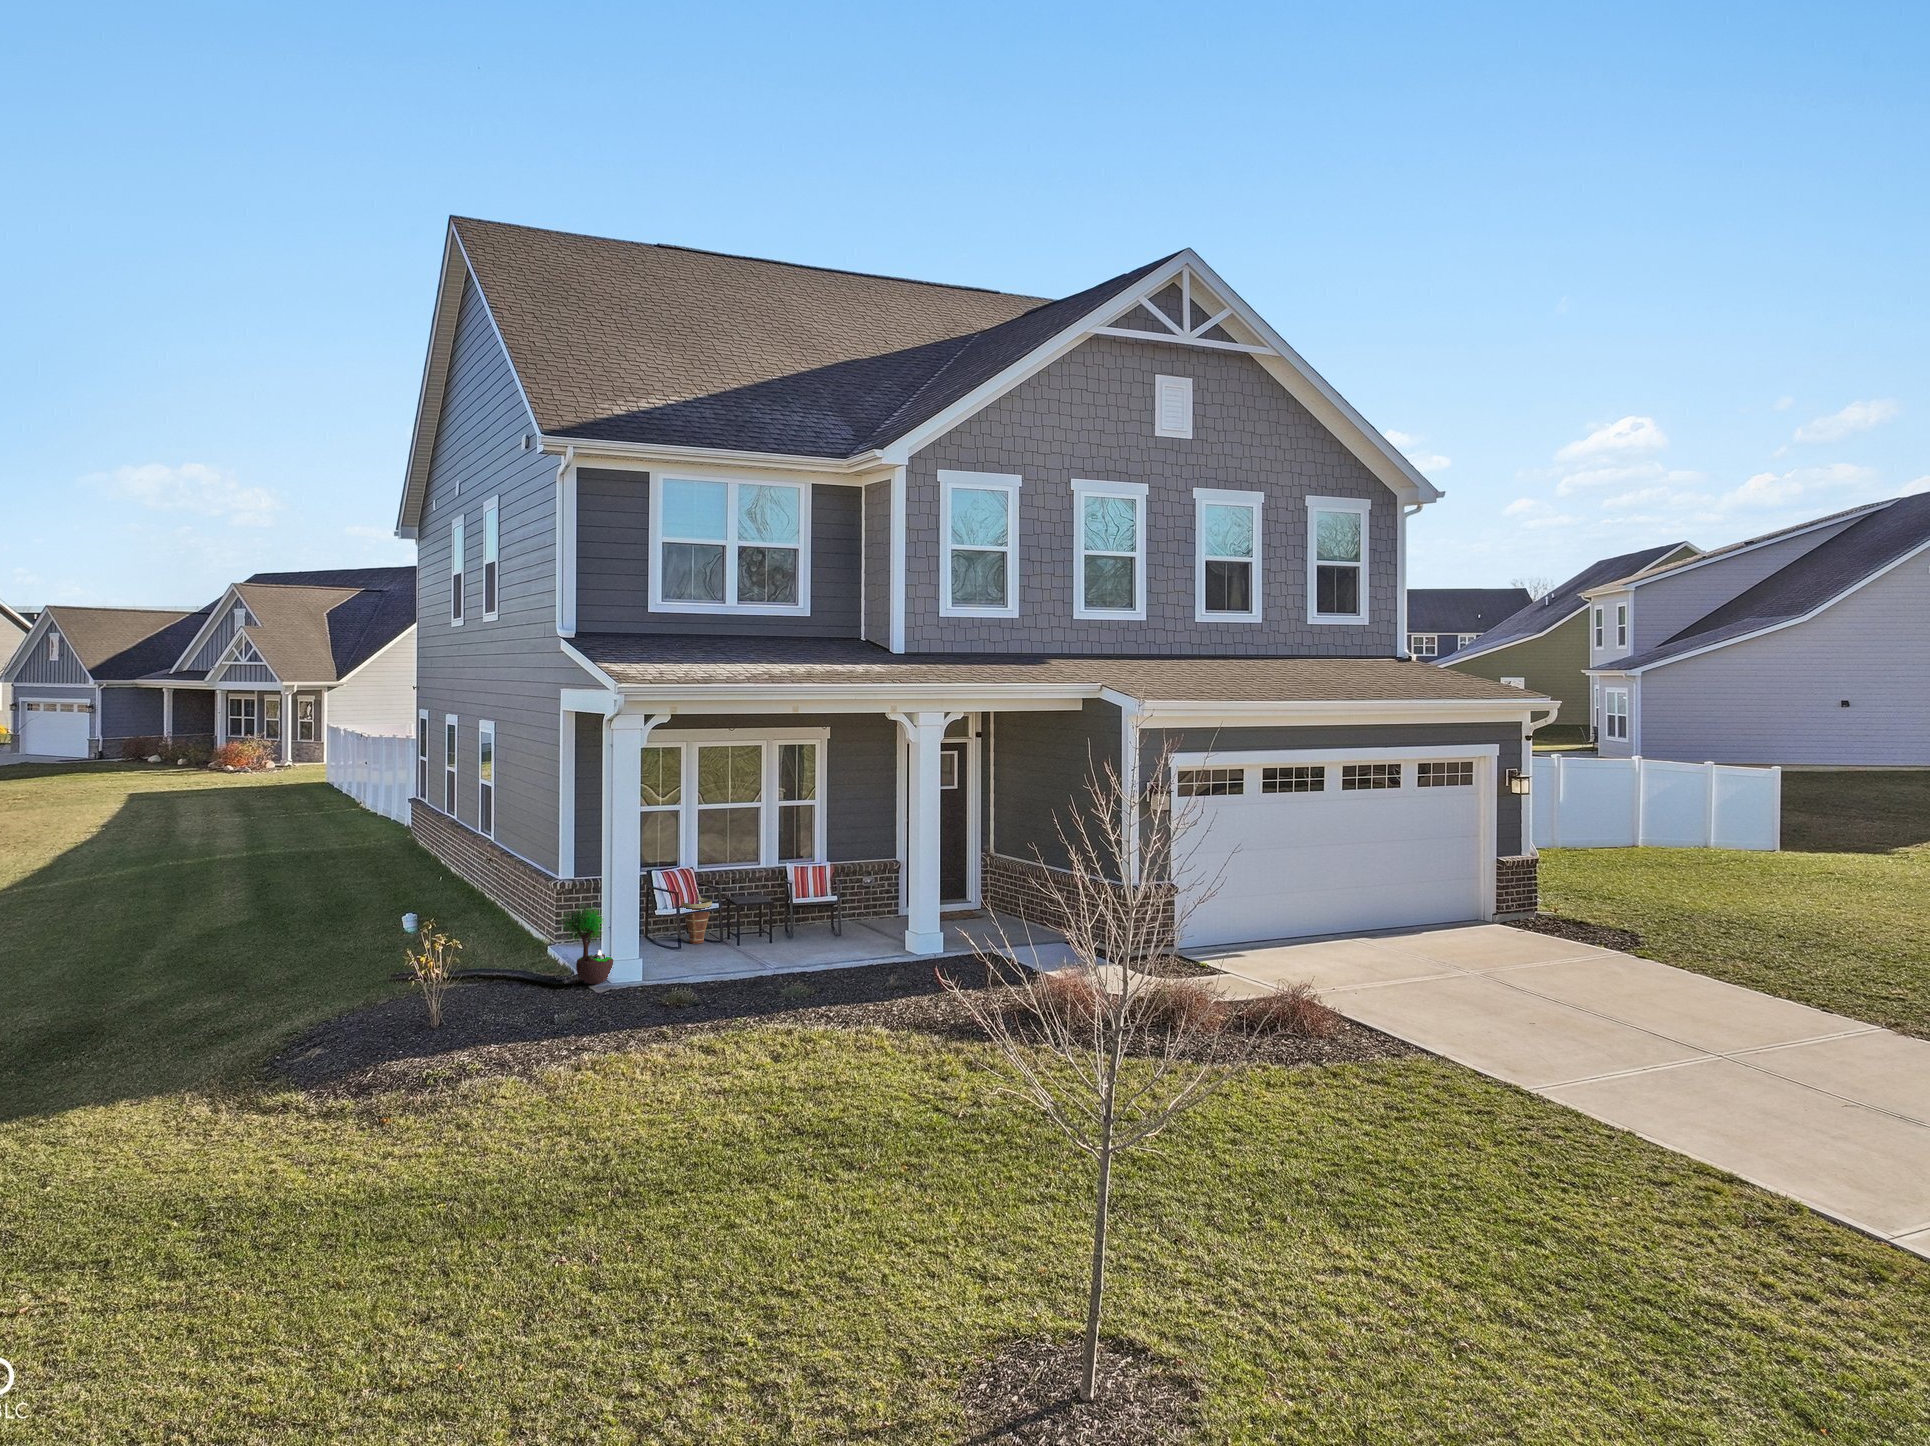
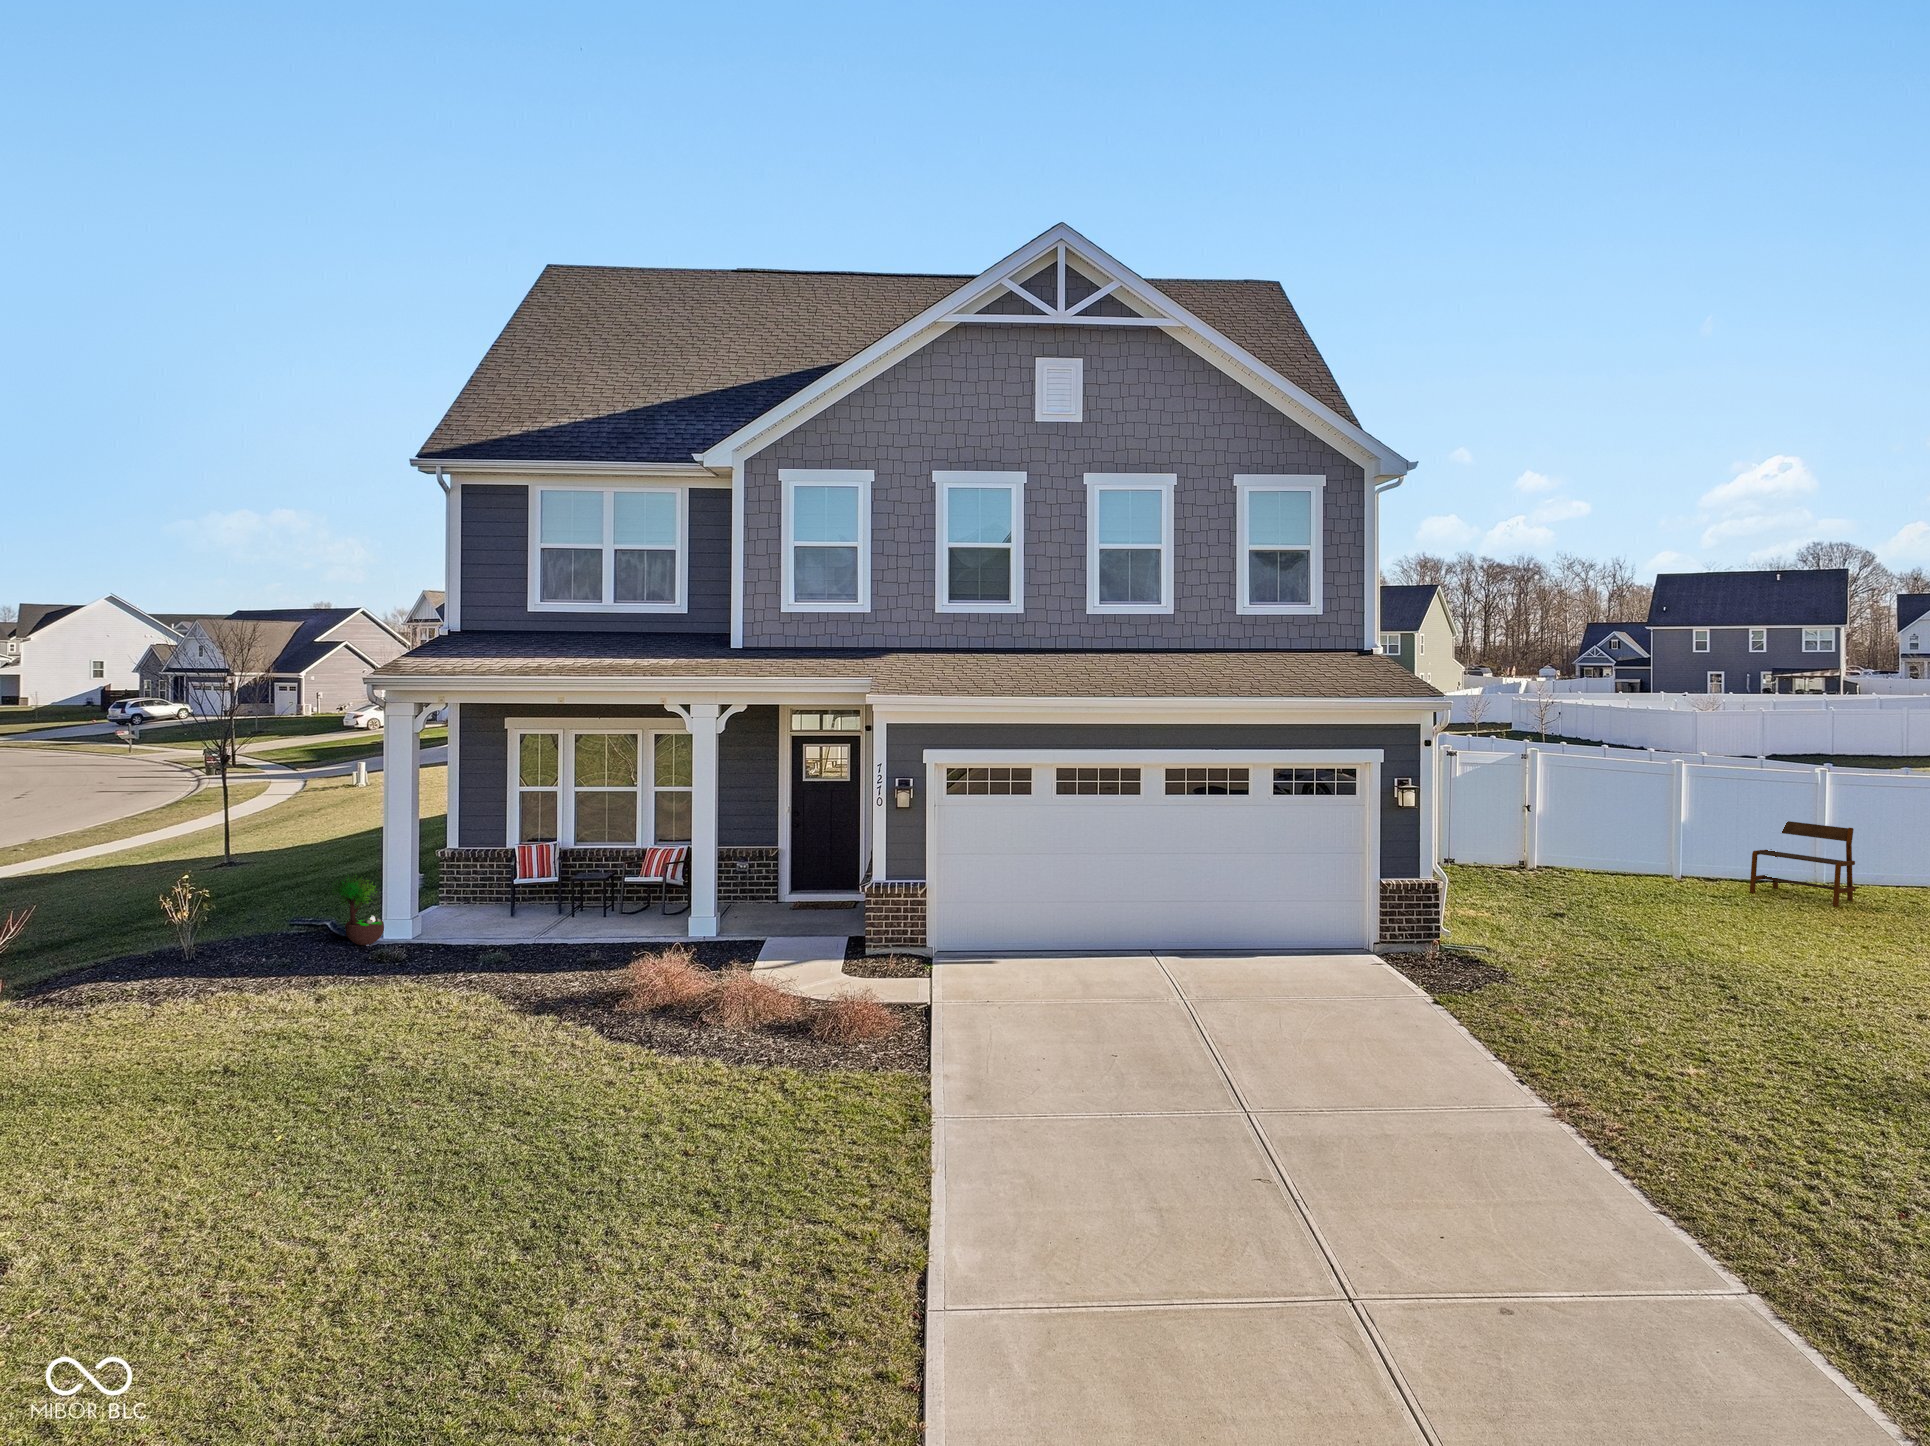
bench: none [1633,799,1710,865] -> present [1750,821,1856,907]
basket: present [673,893,712,944] -> none [524,867,554,914]

